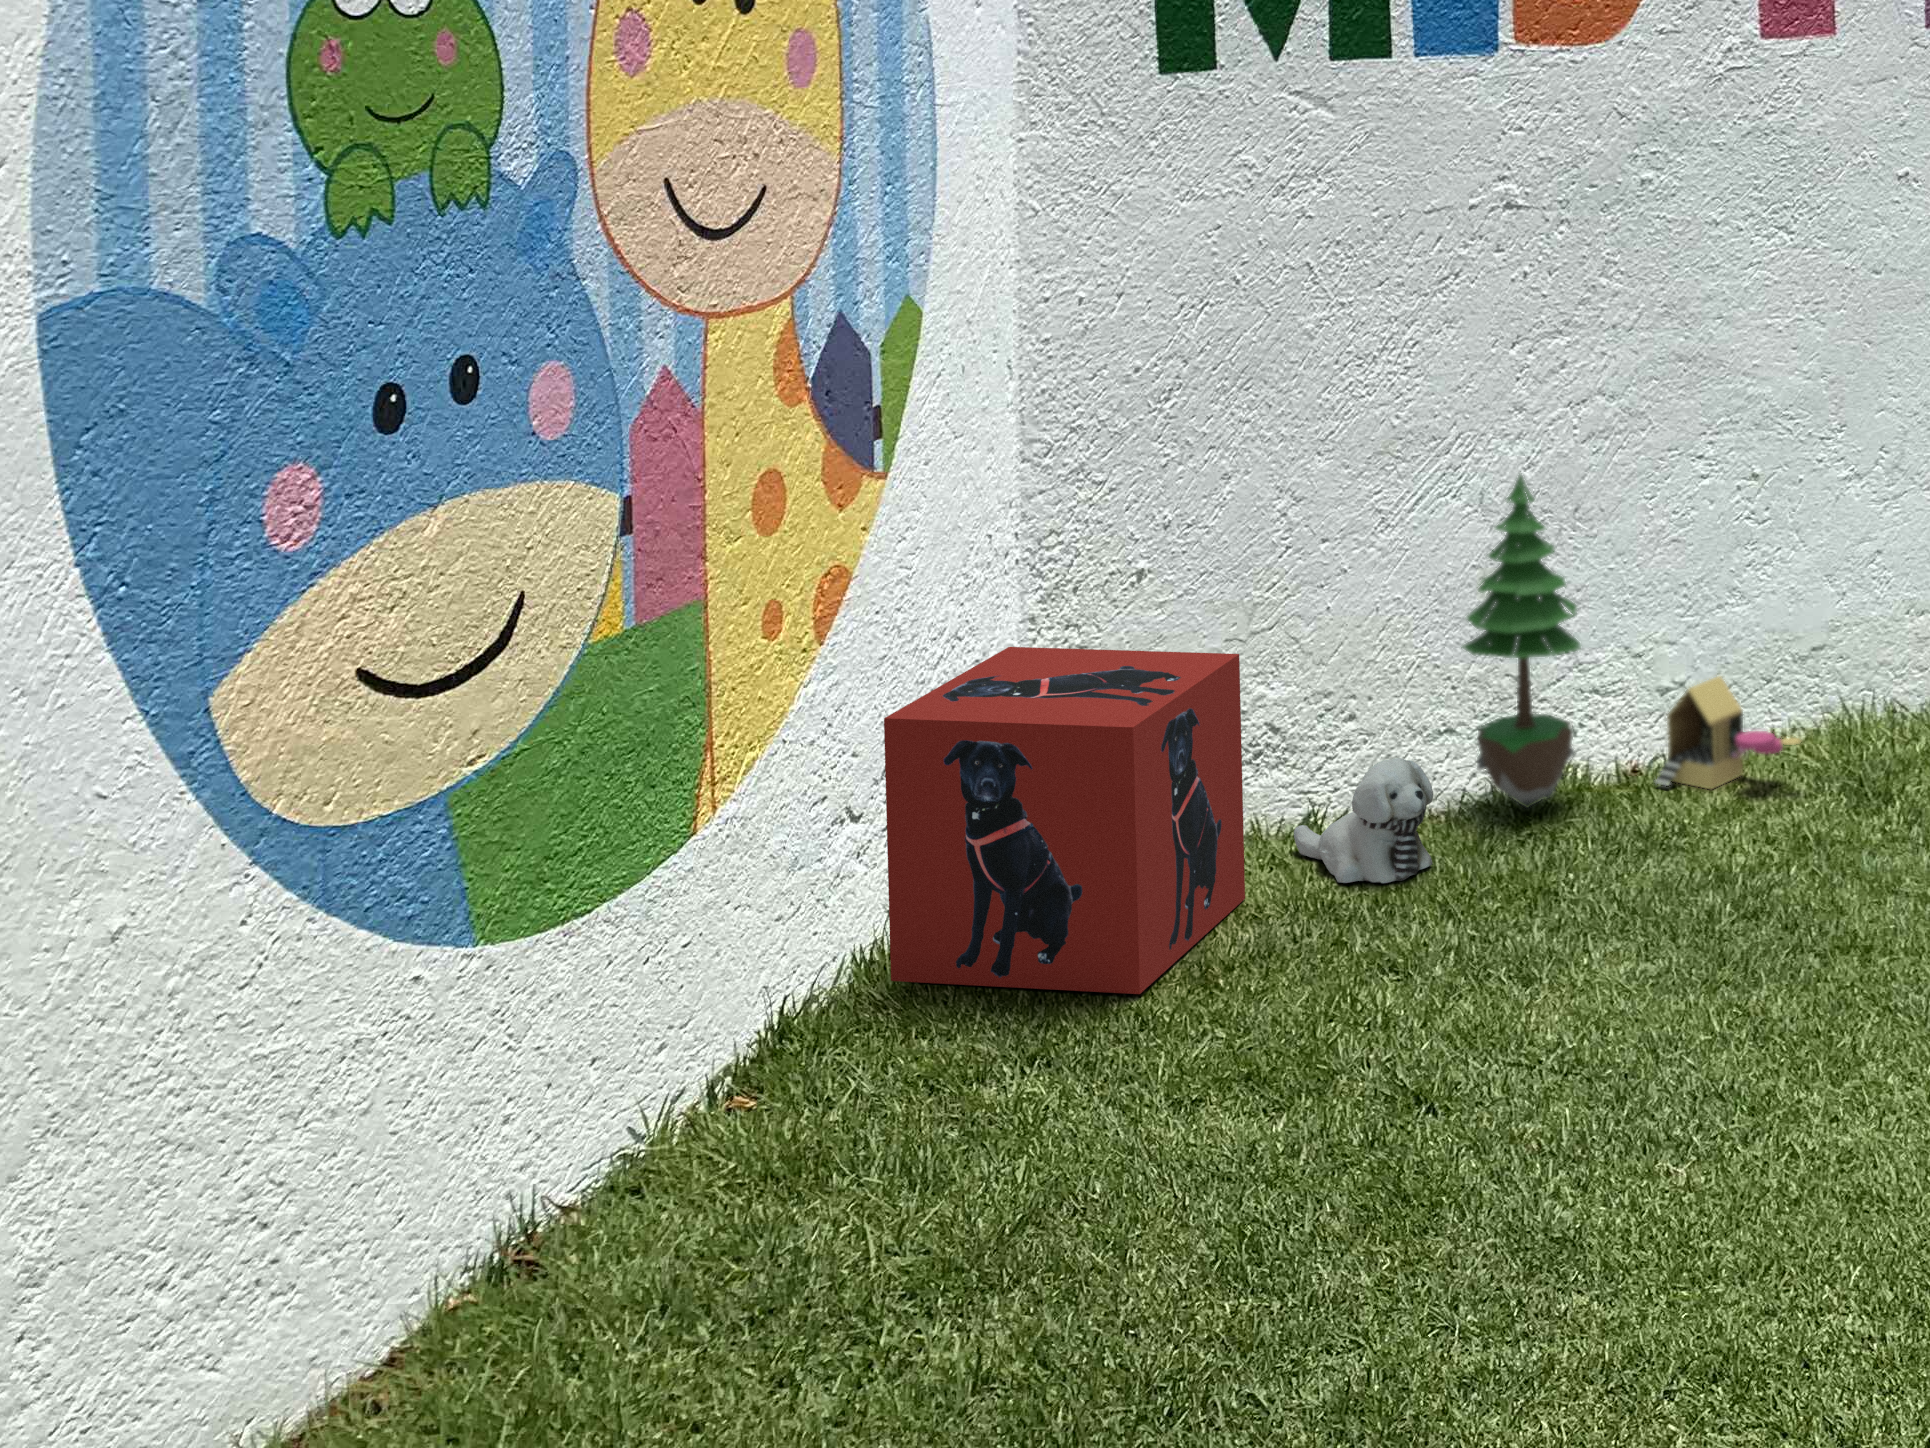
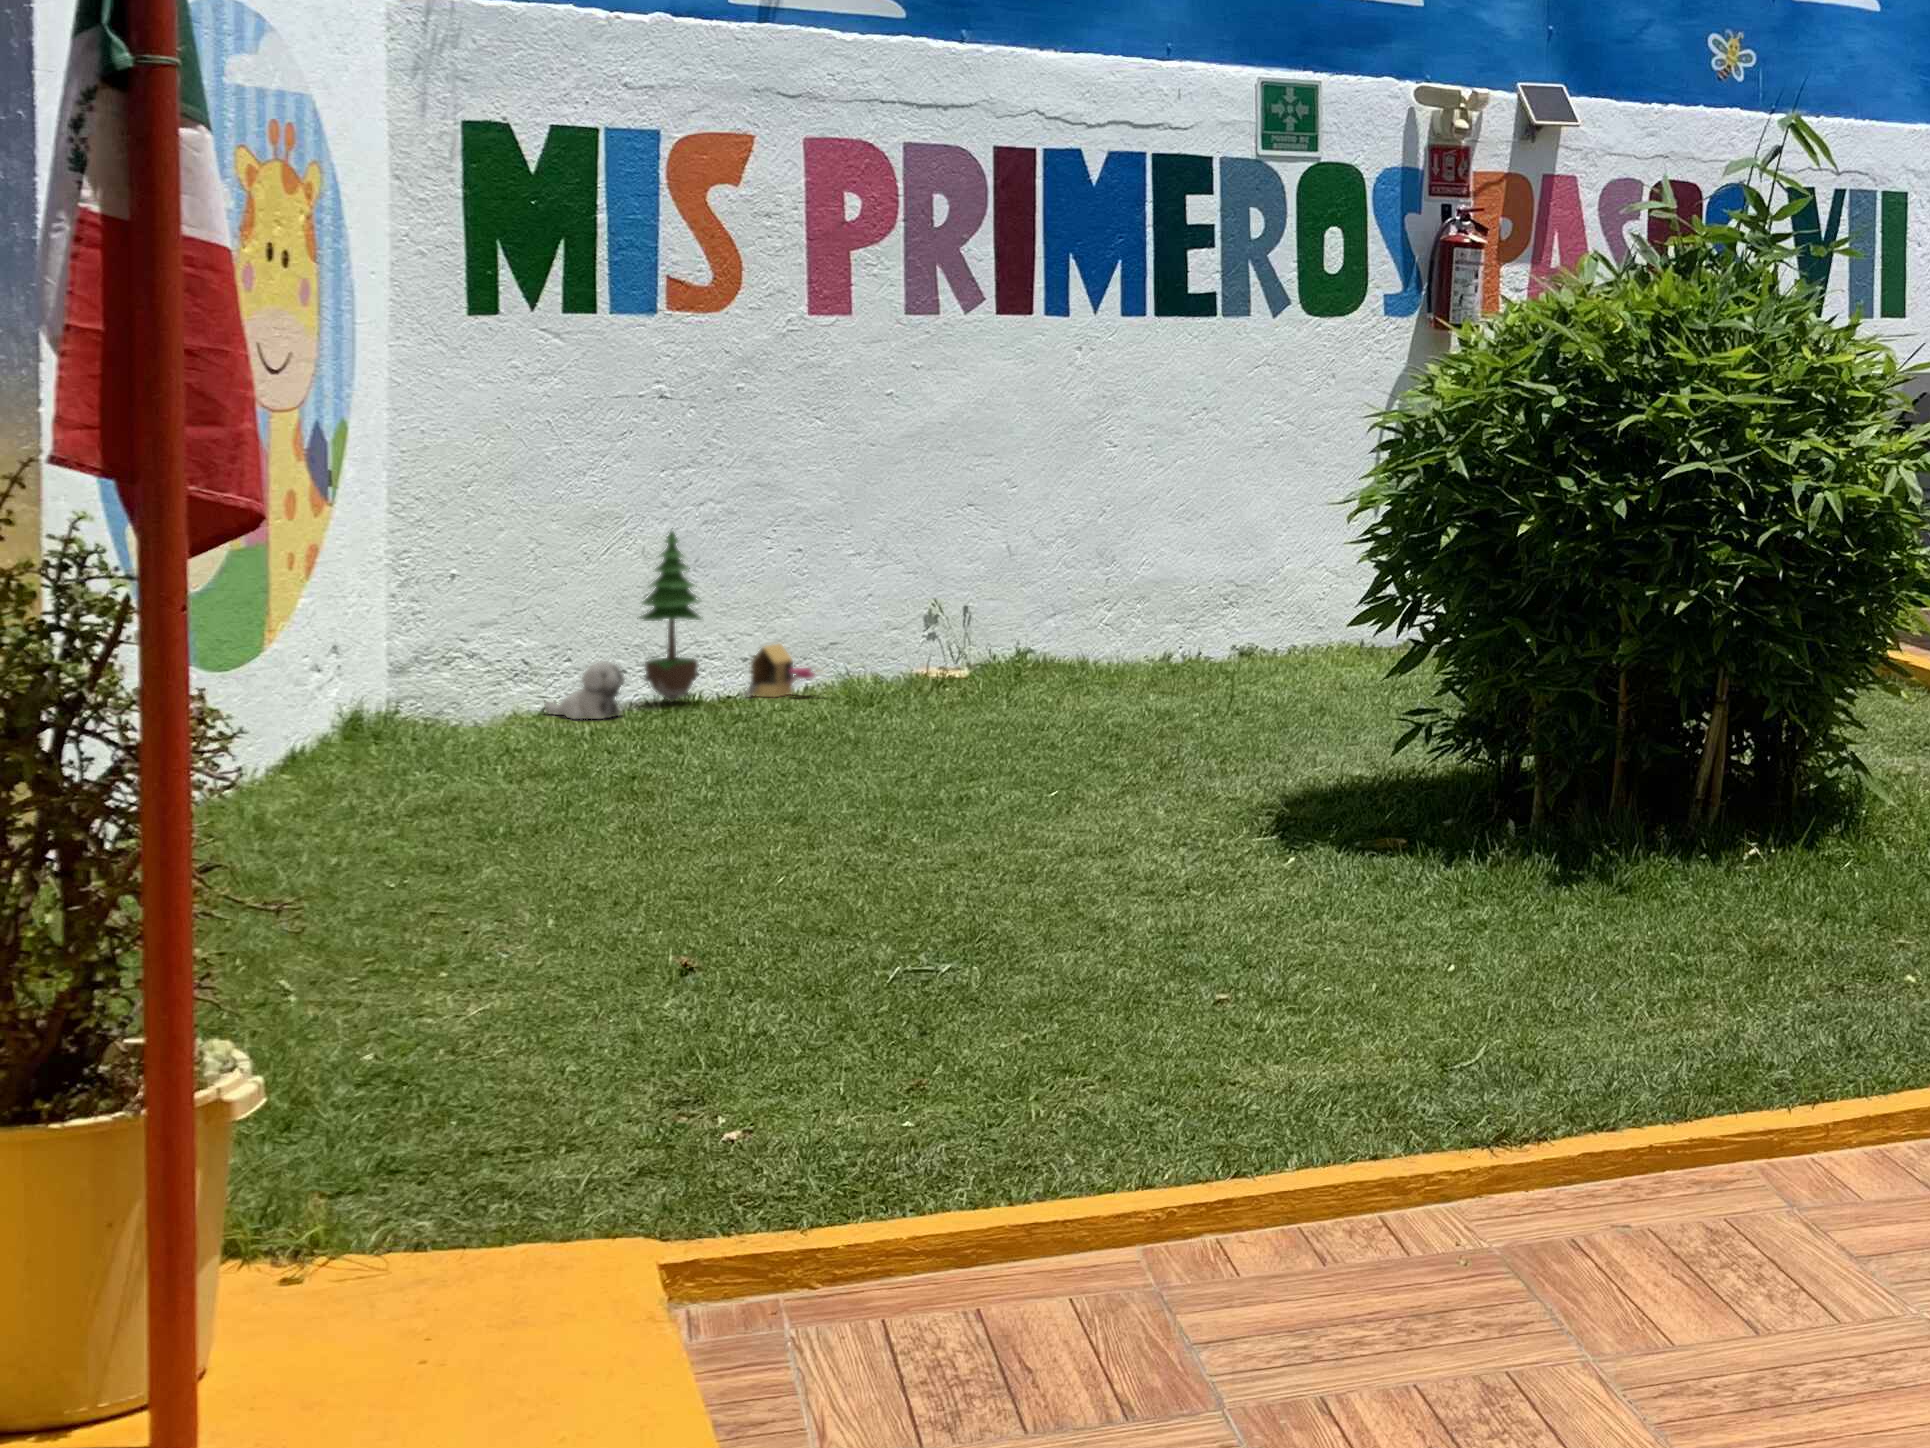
storage box: present [884,647,1245,994] -> none [342,600,523,743]

